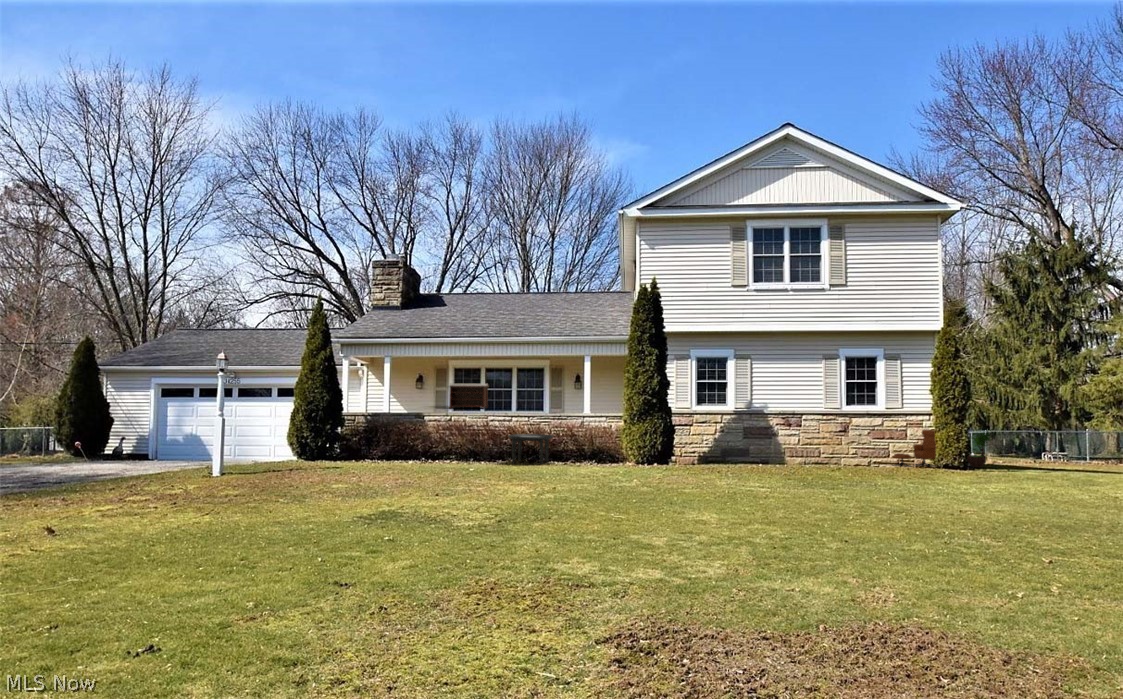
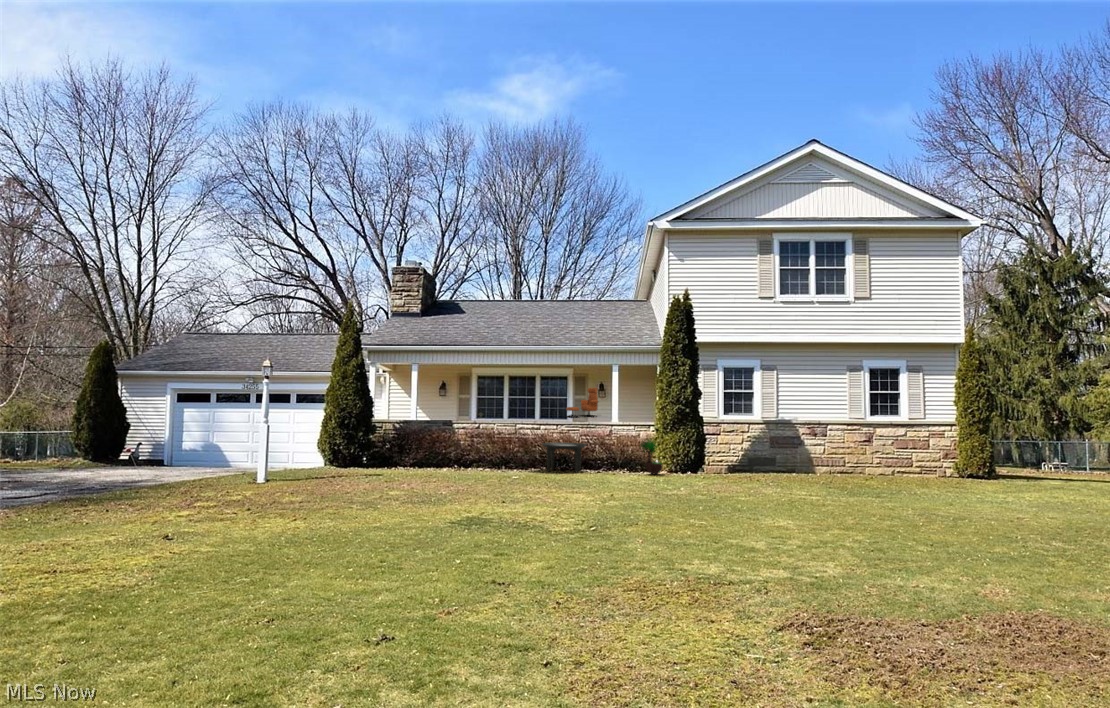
bench: present [449,383,489,409] -> none [472,391,512,417]
lounge chair: present [894,430,937,467] -> present [566,388,598,417]
potted tree: present [967,433,990,468] -> present [641,440,662,474]

